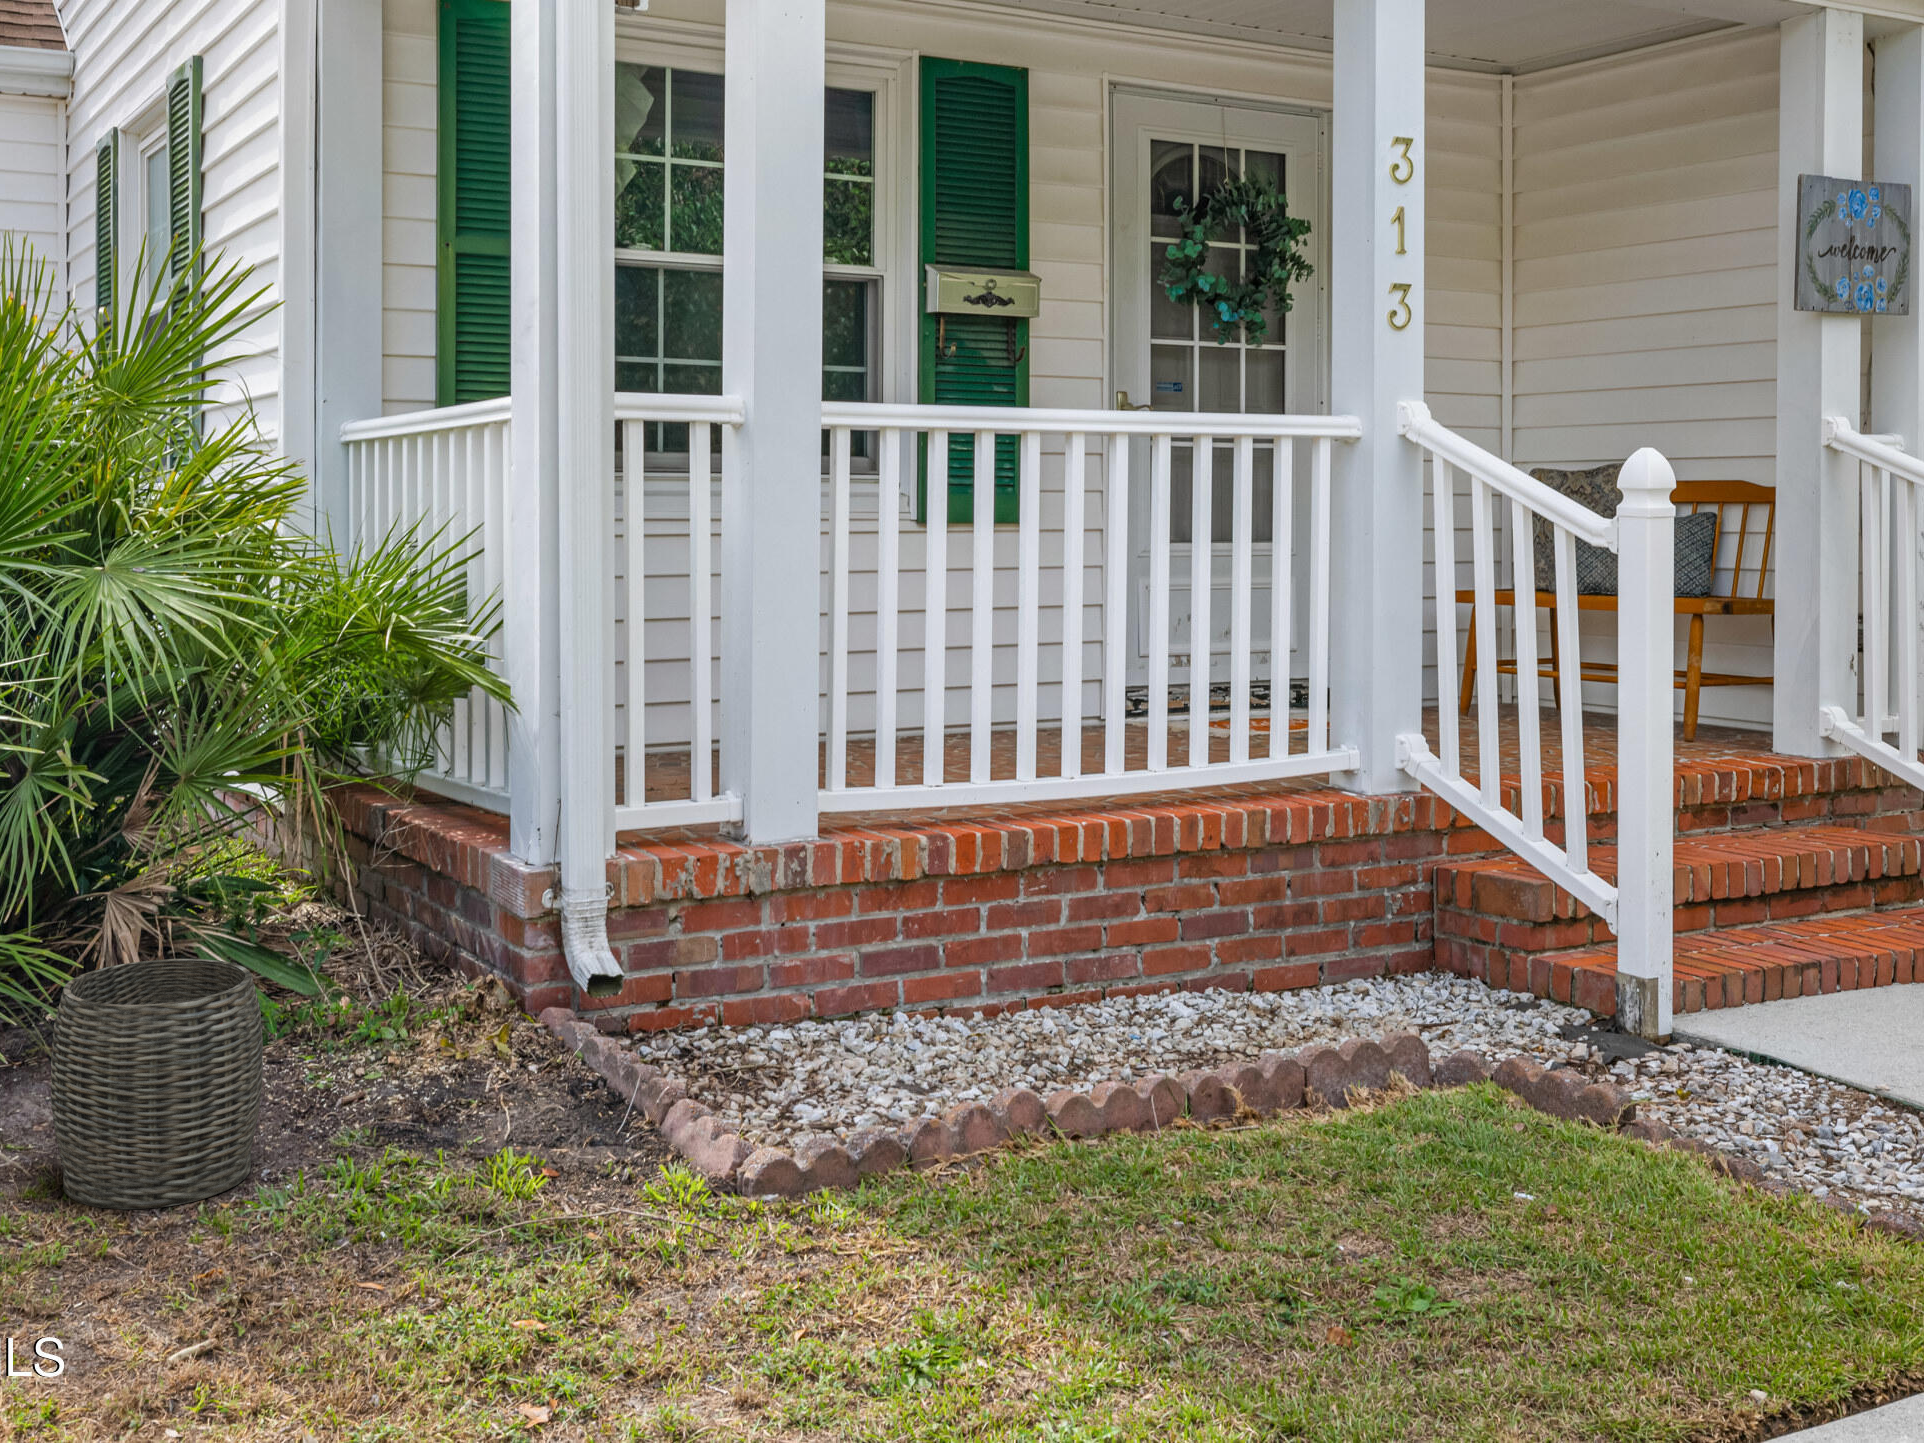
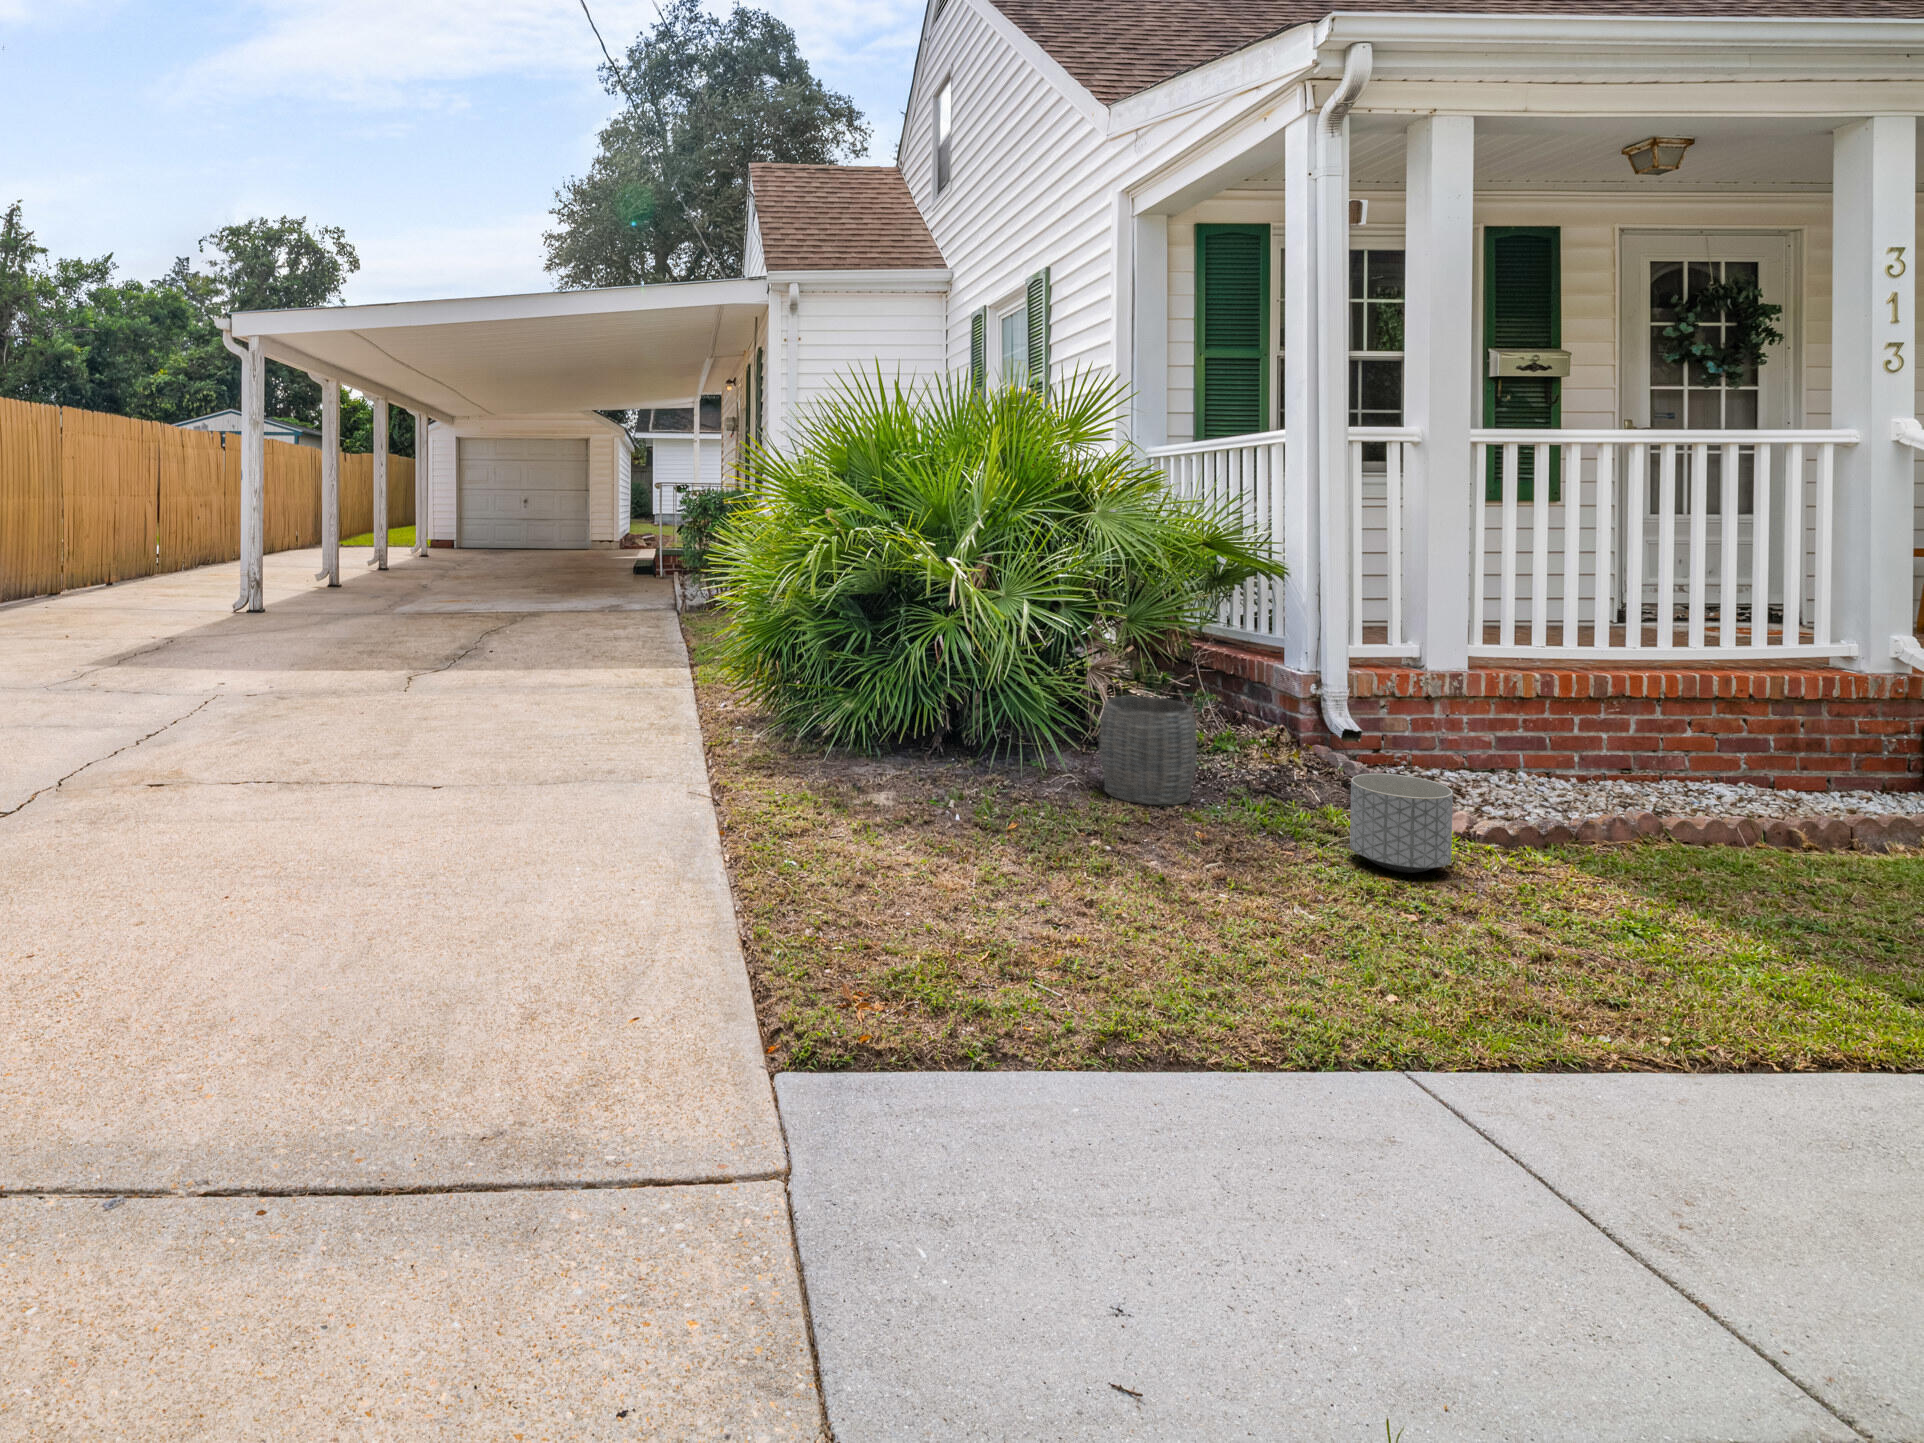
planter: none [486,1097,667,1309] -> present [1350,774,1453,873]

